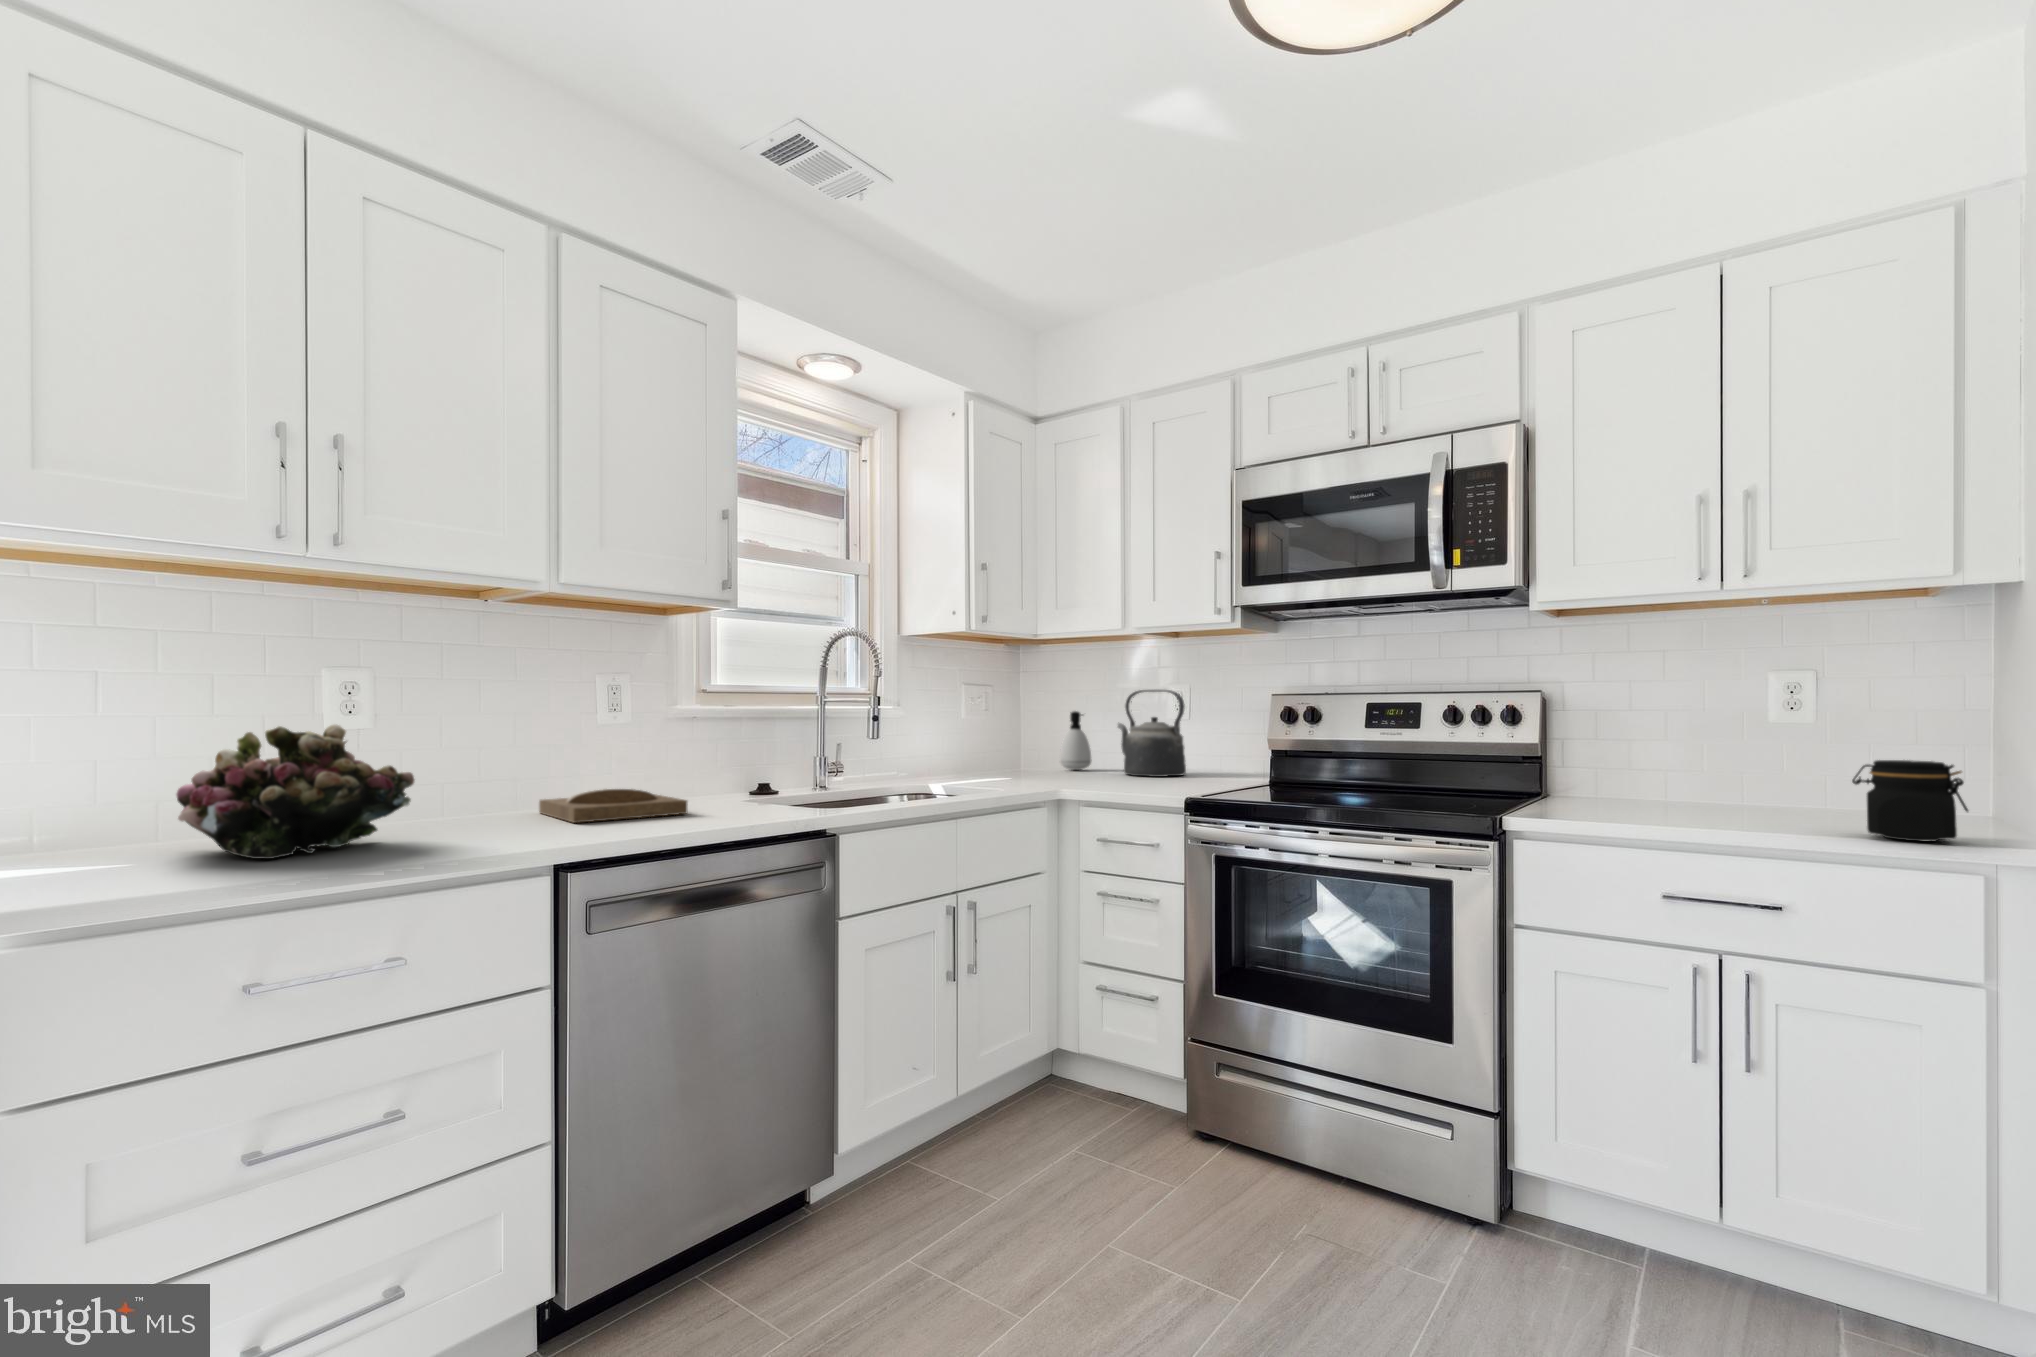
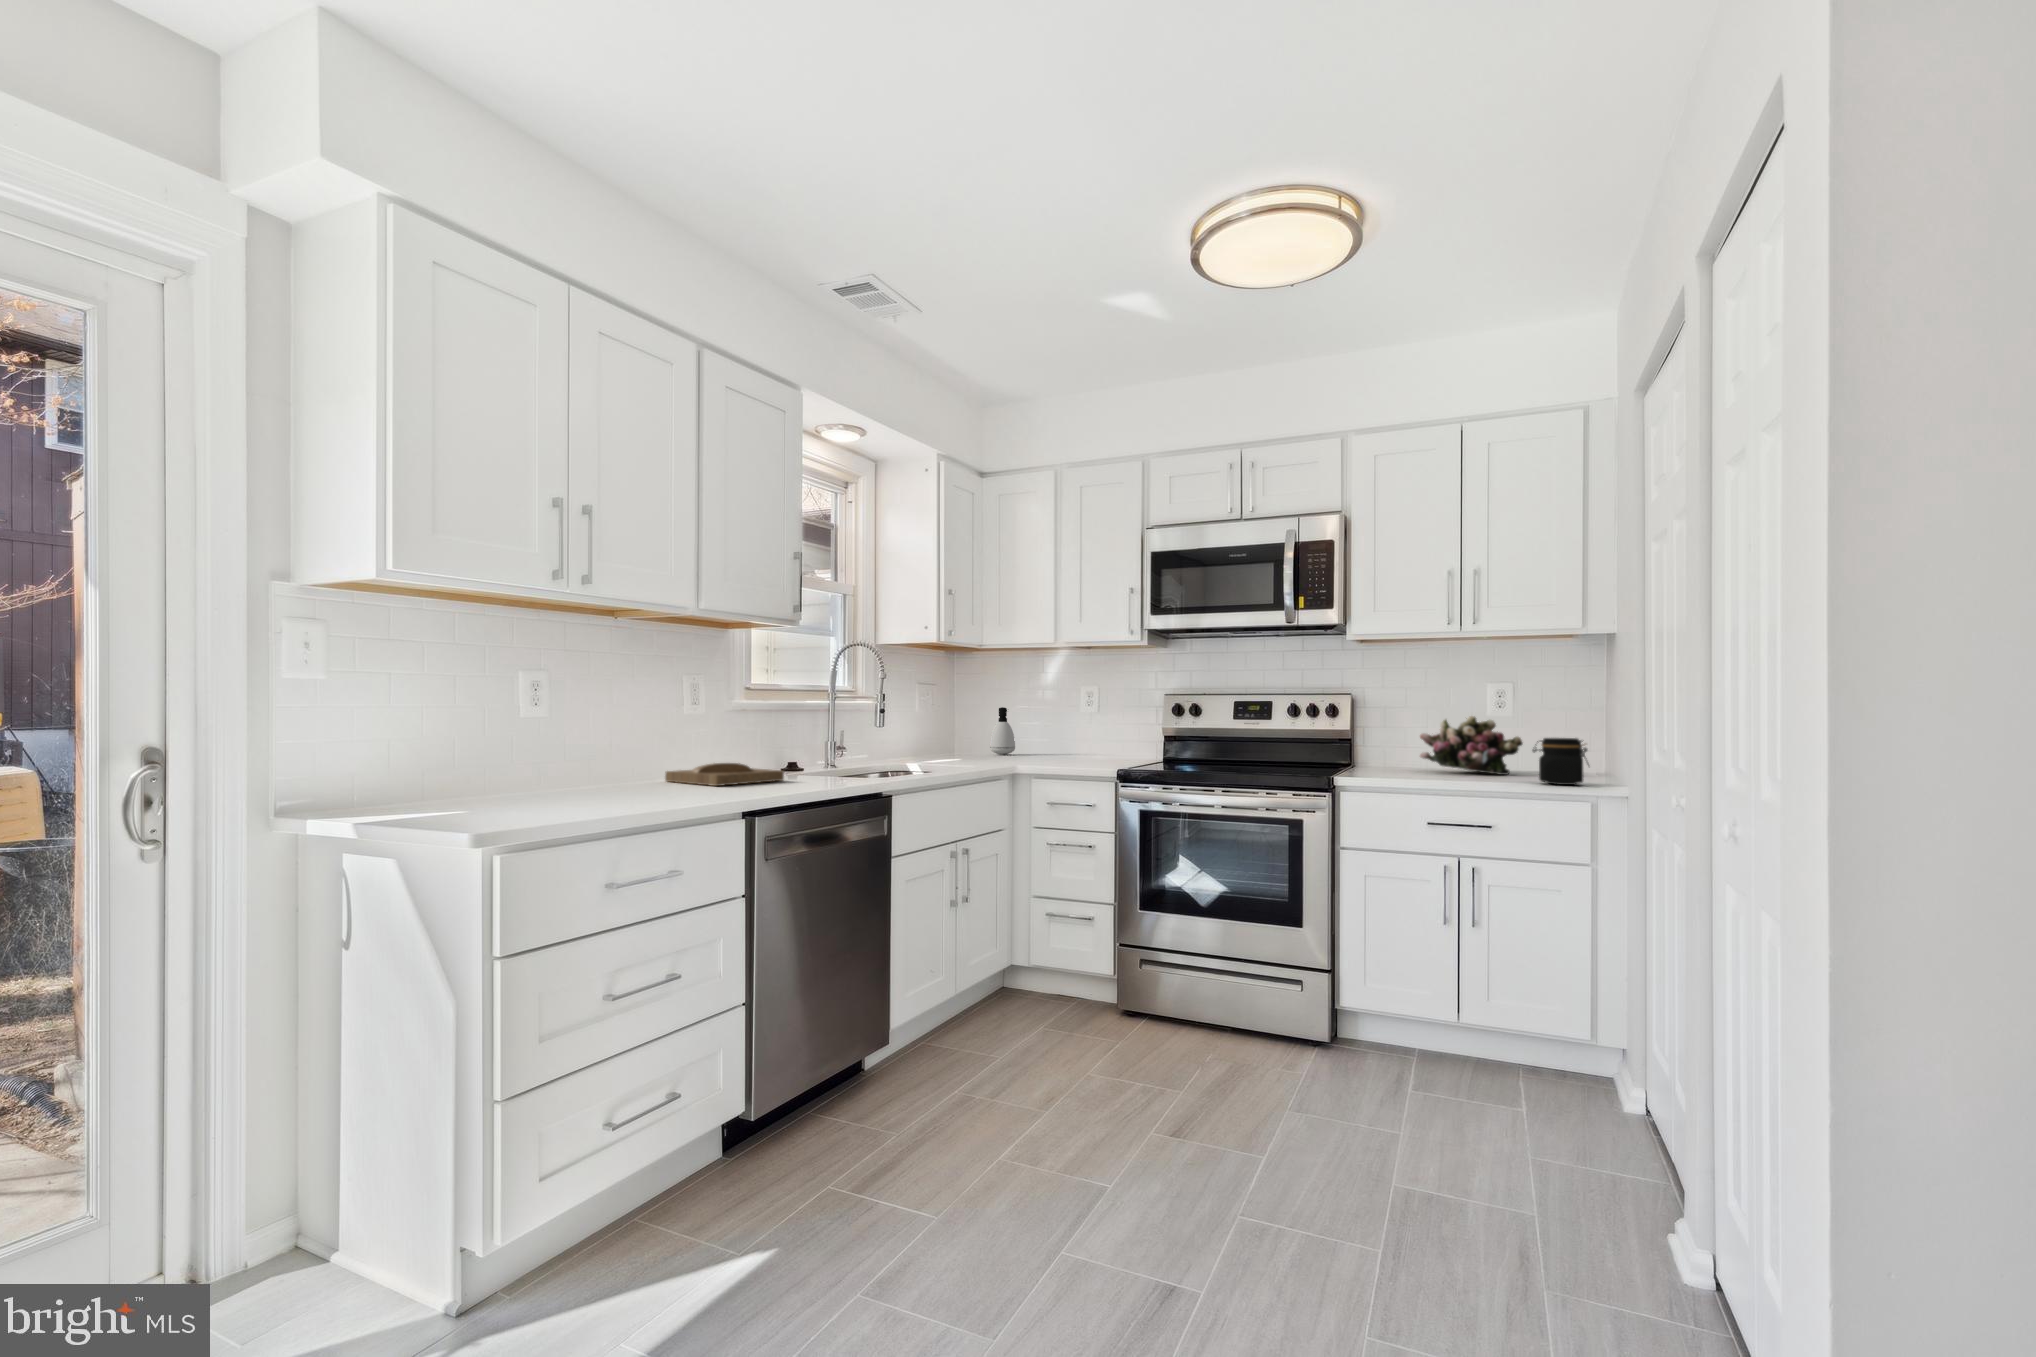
kettle: present [1118,690,1186,777] -> none [1038,691,1094,758]
flower arrangement: present [176,724,414,859] -> present [1420,716,1523,775]

